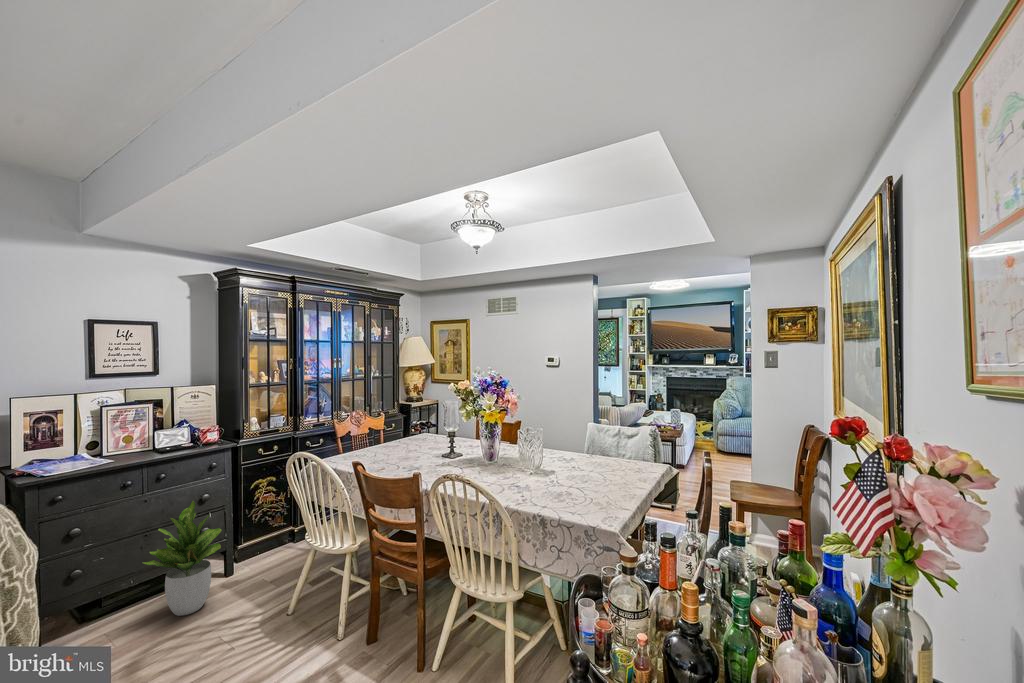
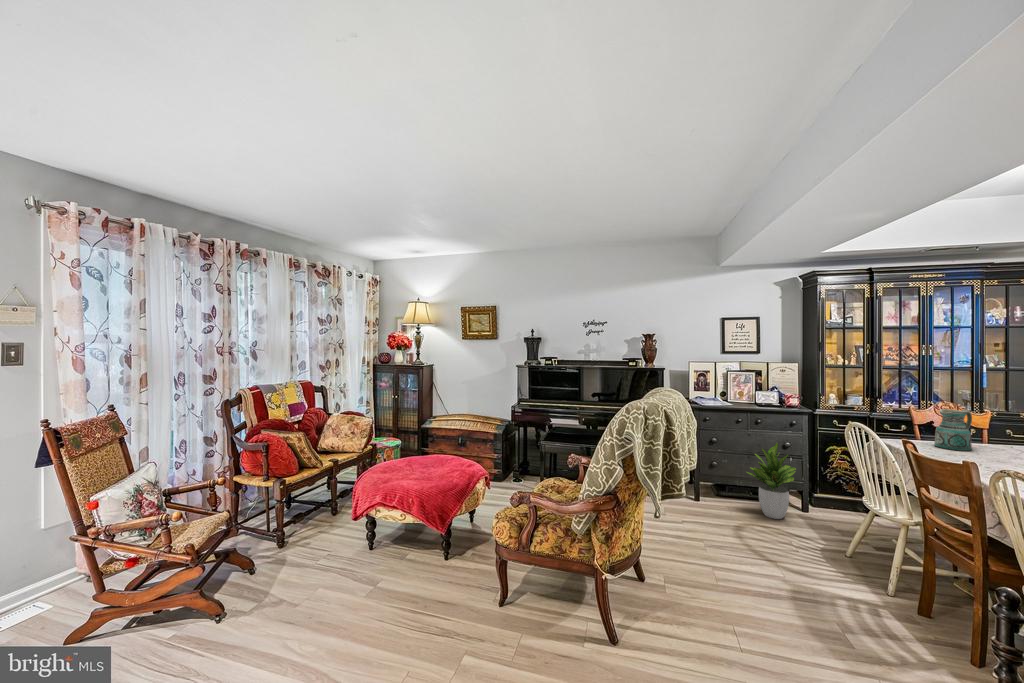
ceramic pitcher: none [359,417,384,458] -> present [934,409,972,451]

